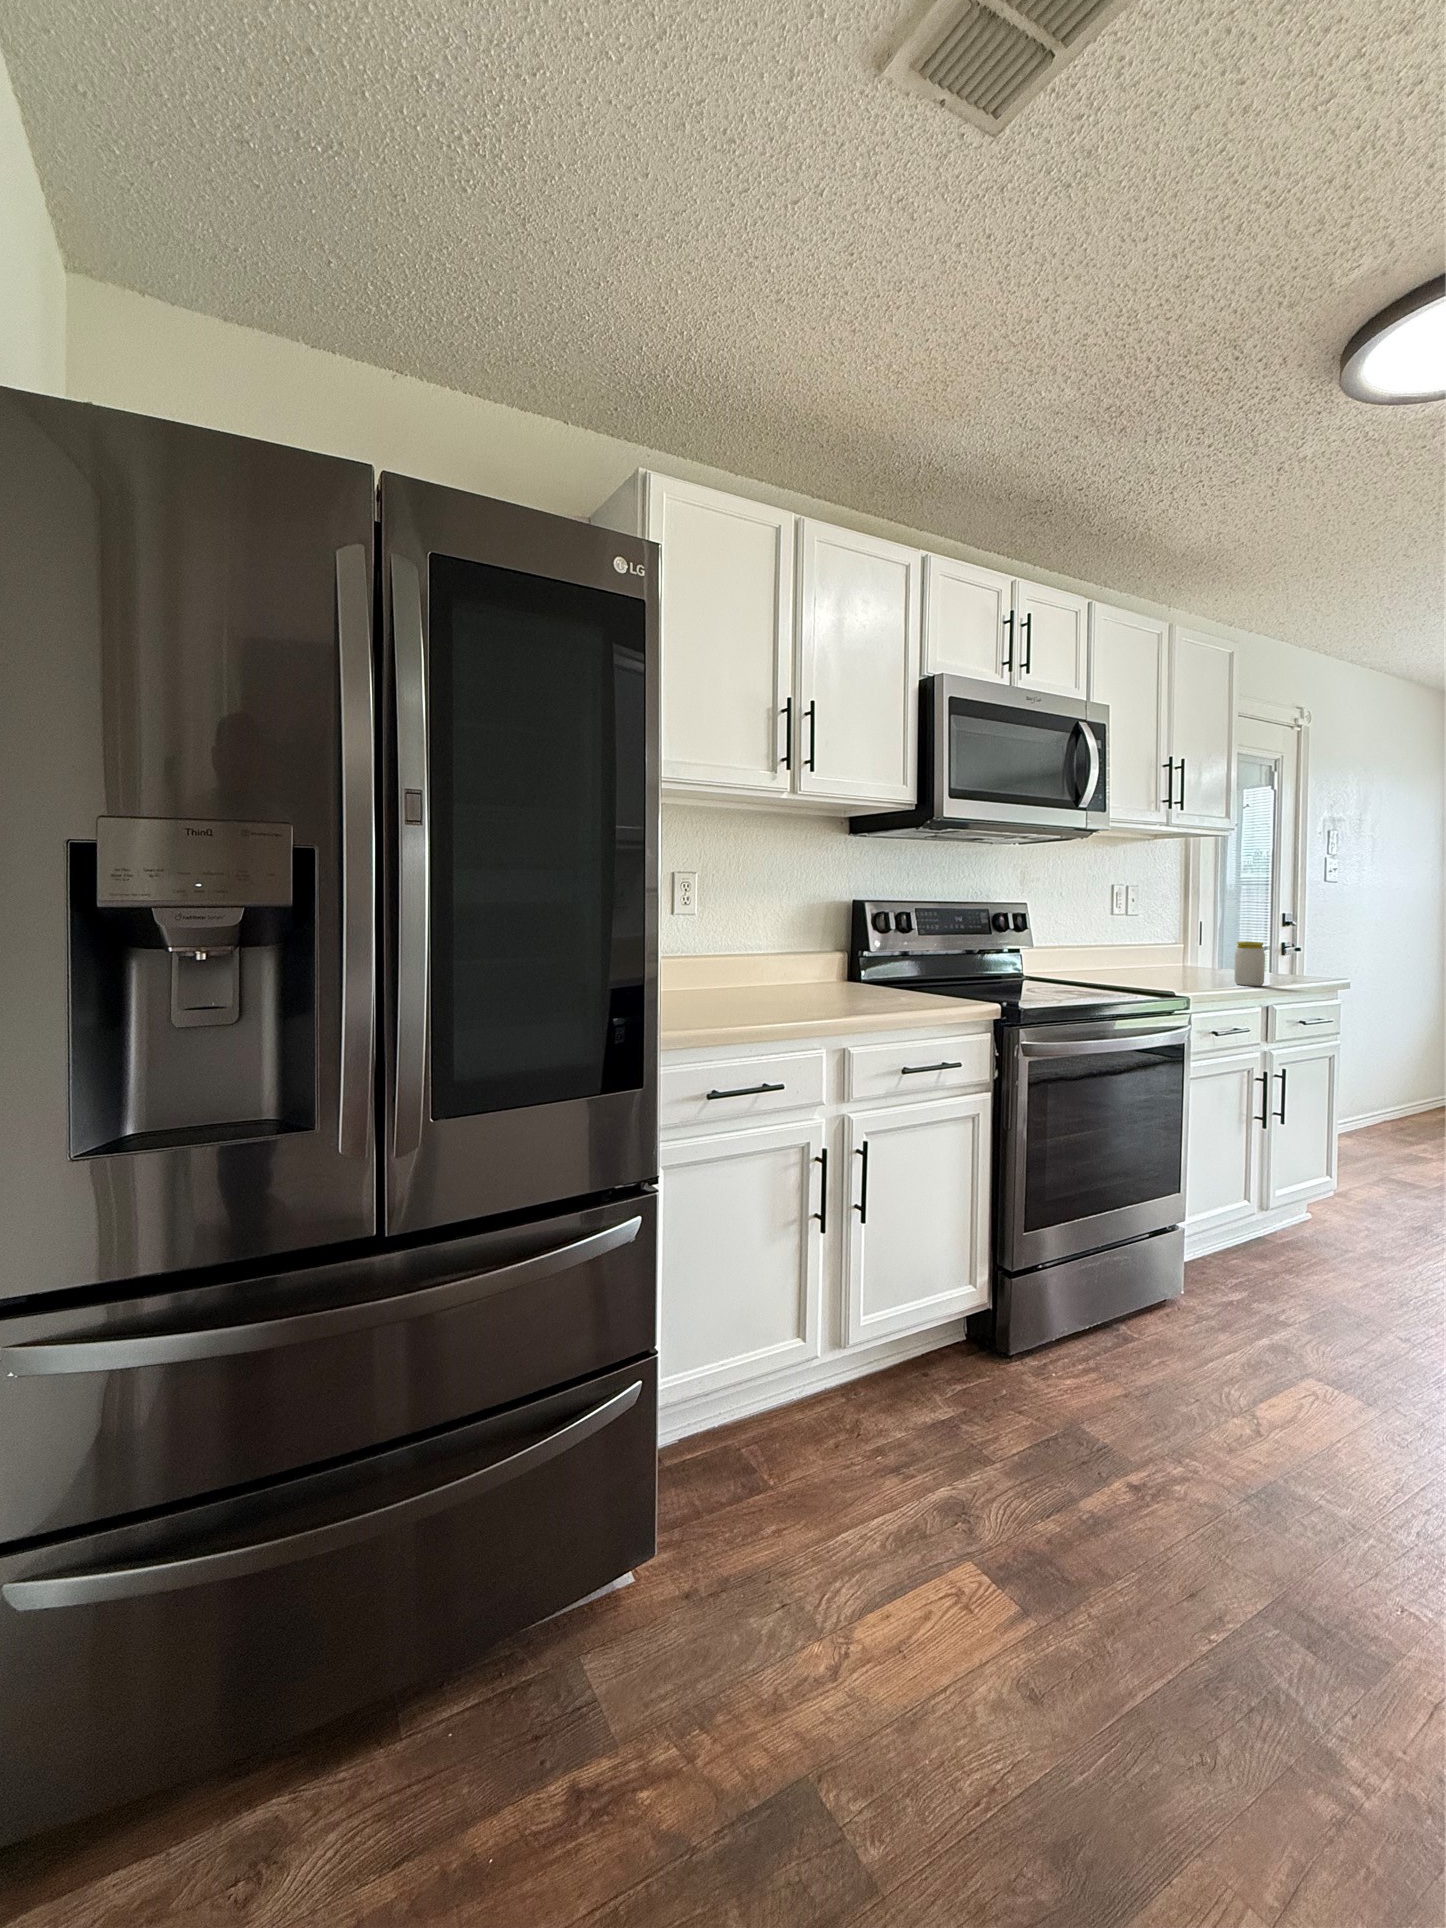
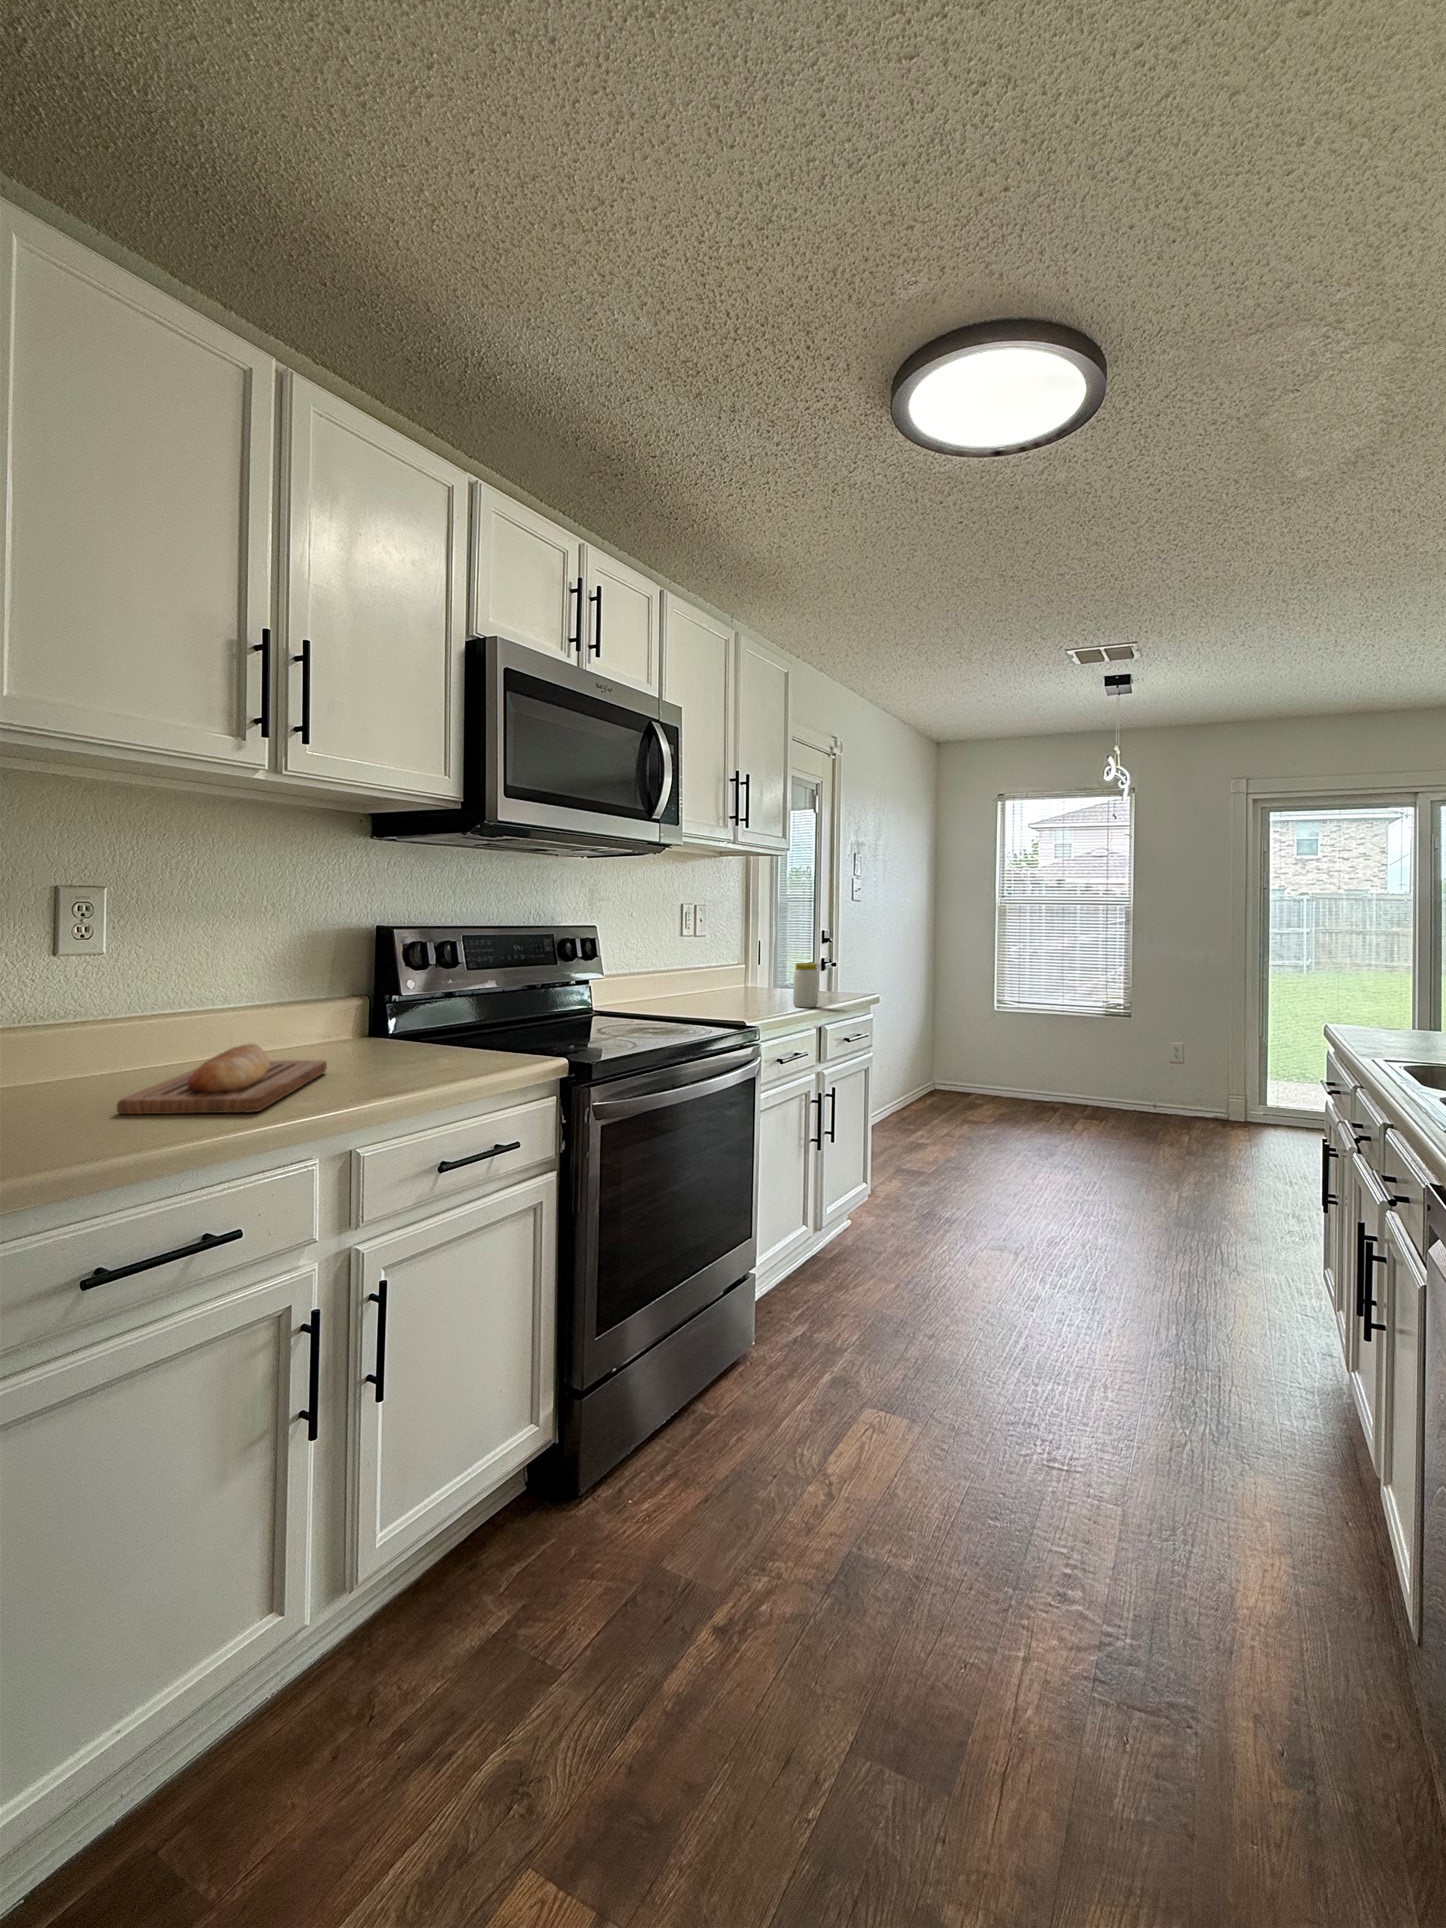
bread loaf: none [712,975,825,1015] -> present [117,1044,327,1114]

